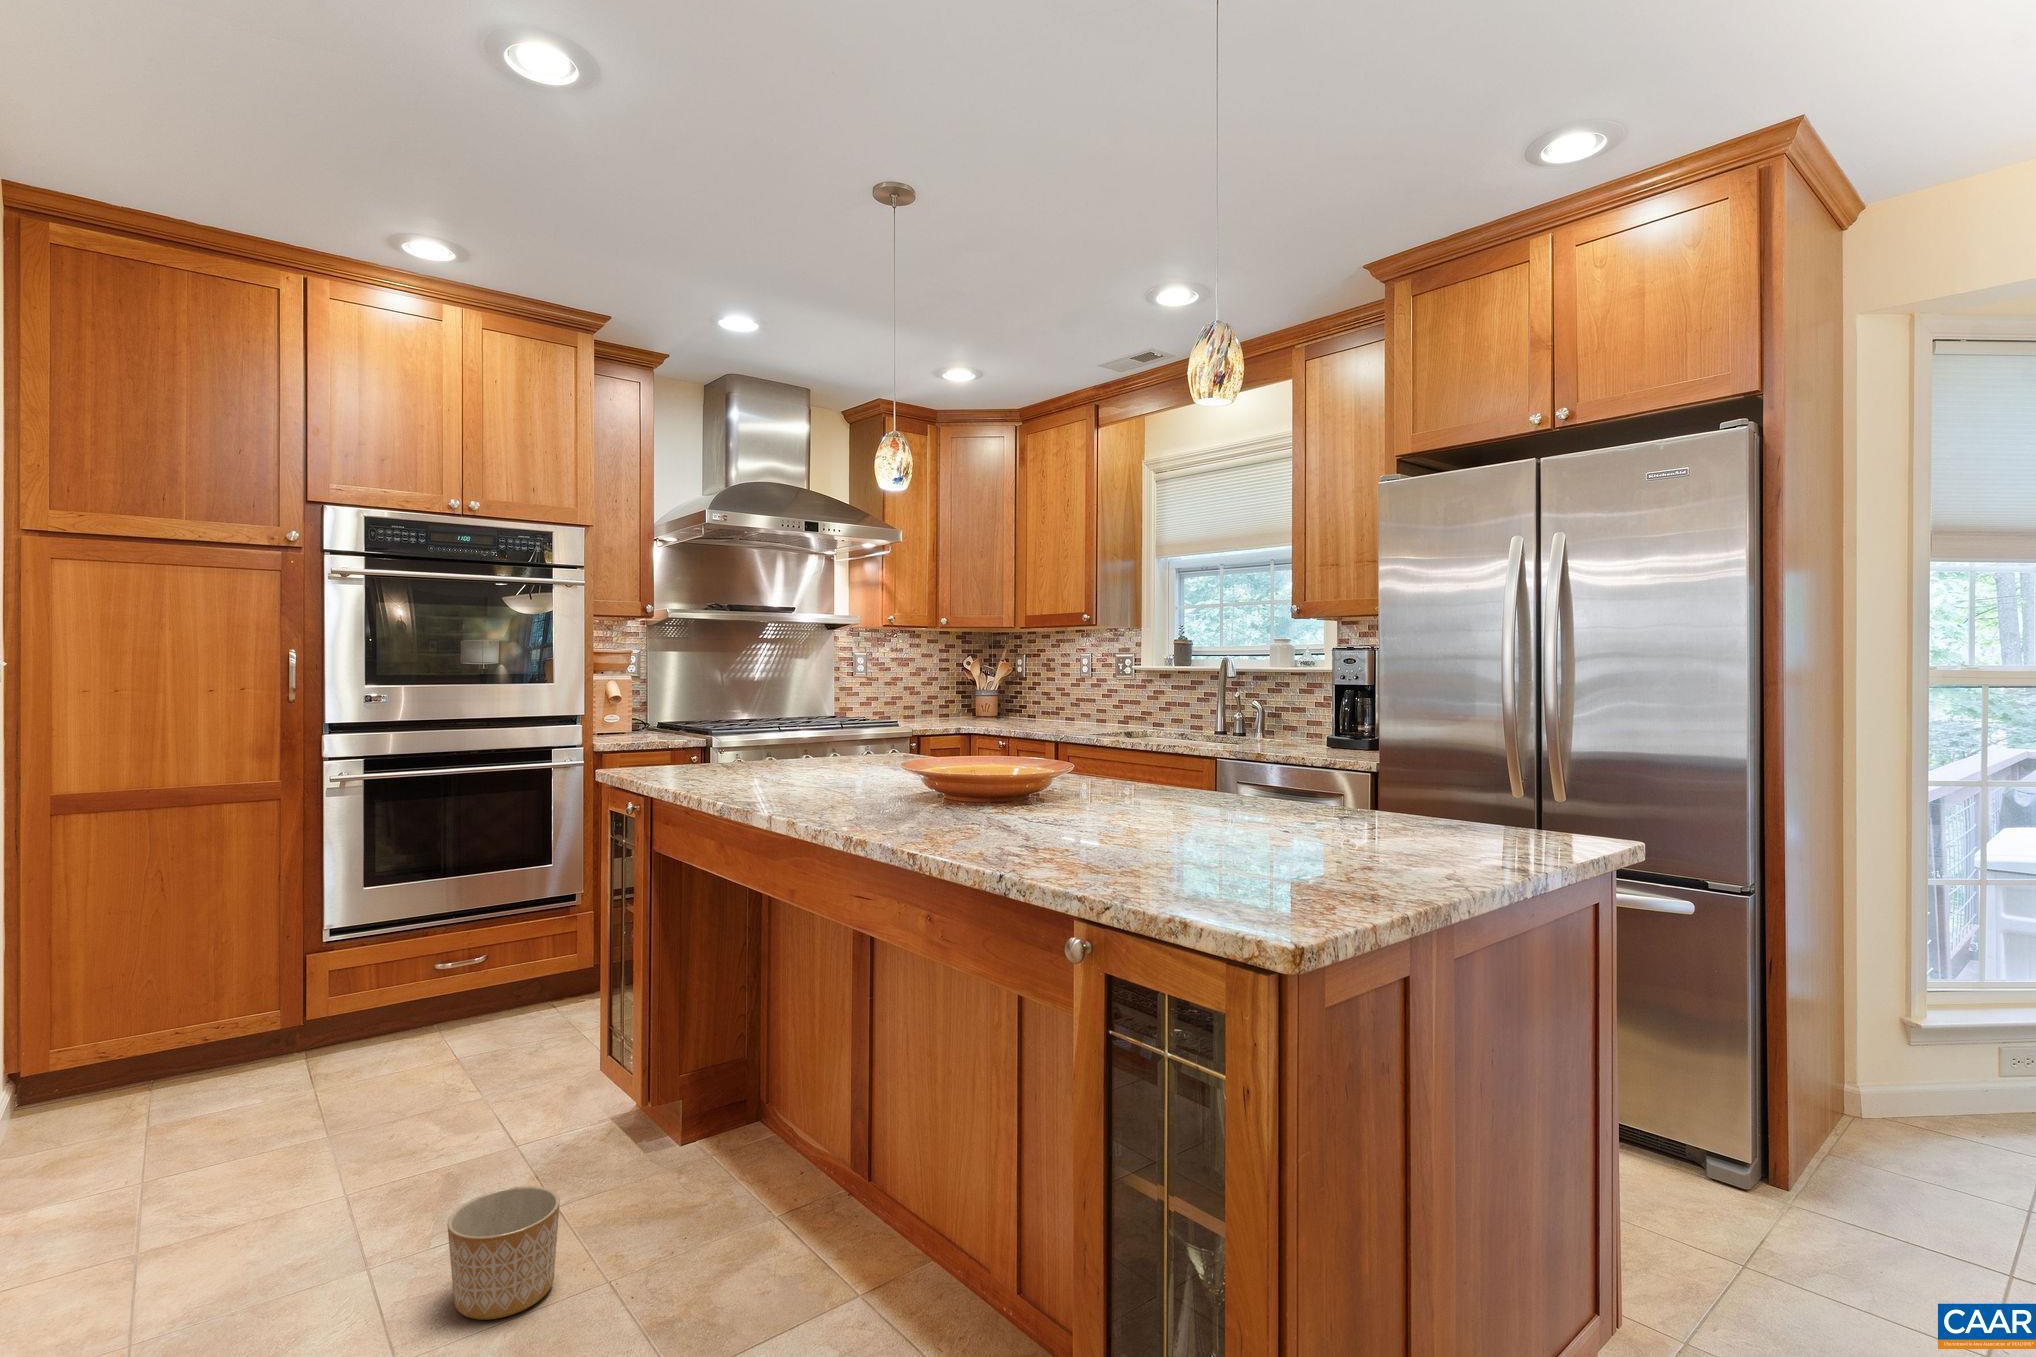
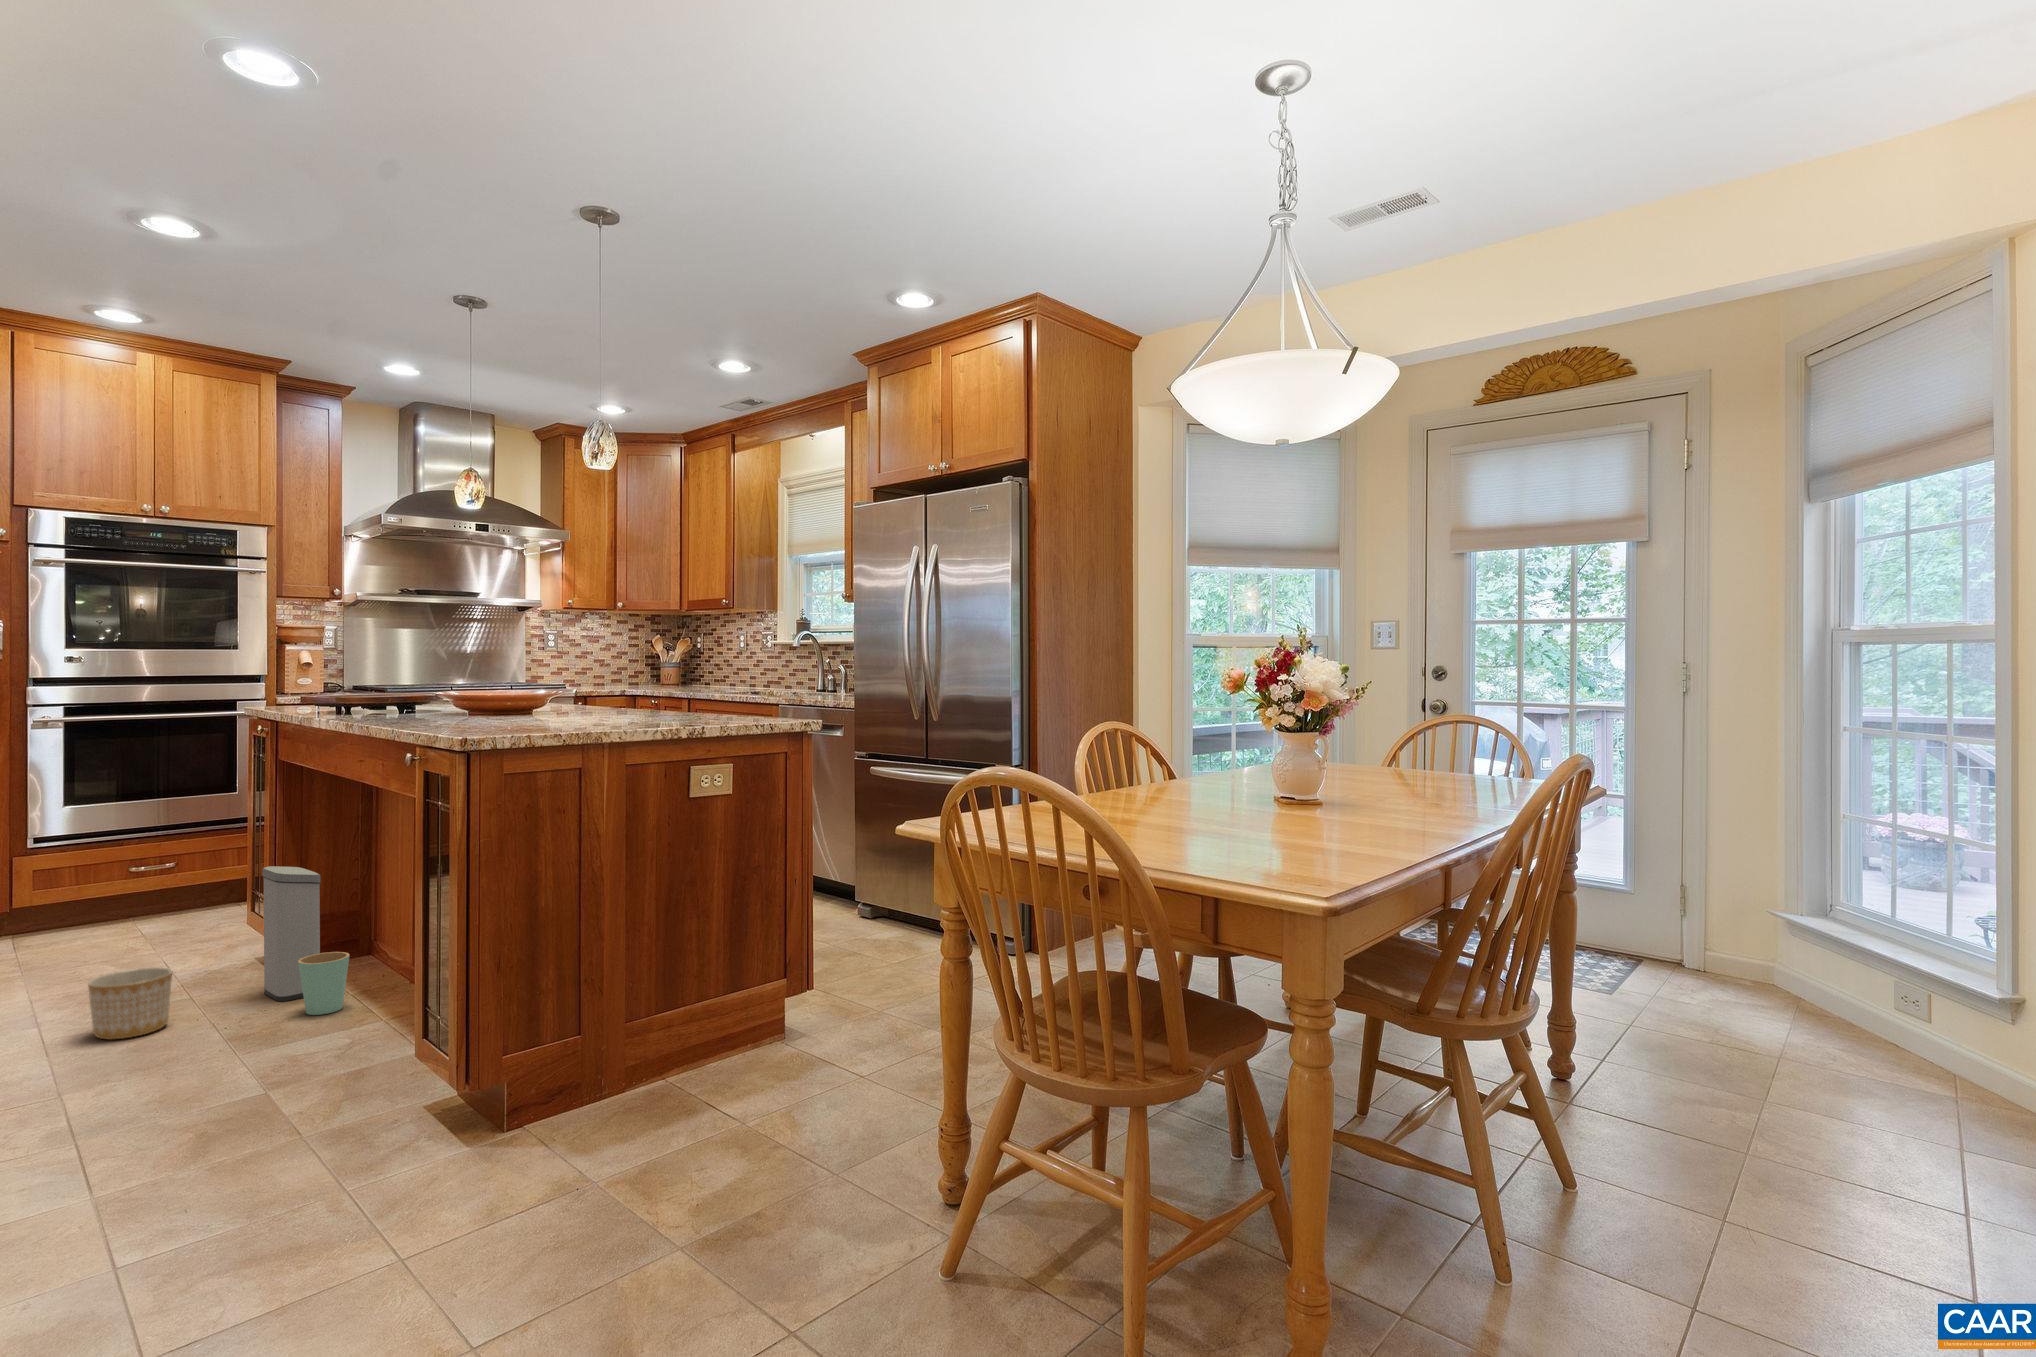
trash can: none [658,1012,801,1269] -> present [263,866,350,1015]

